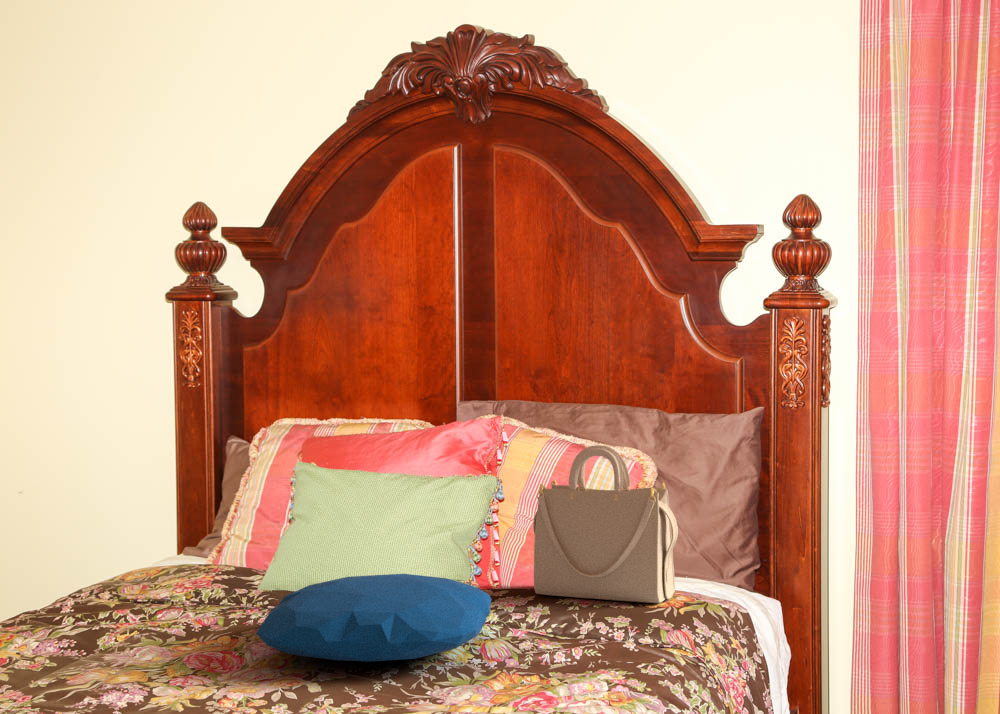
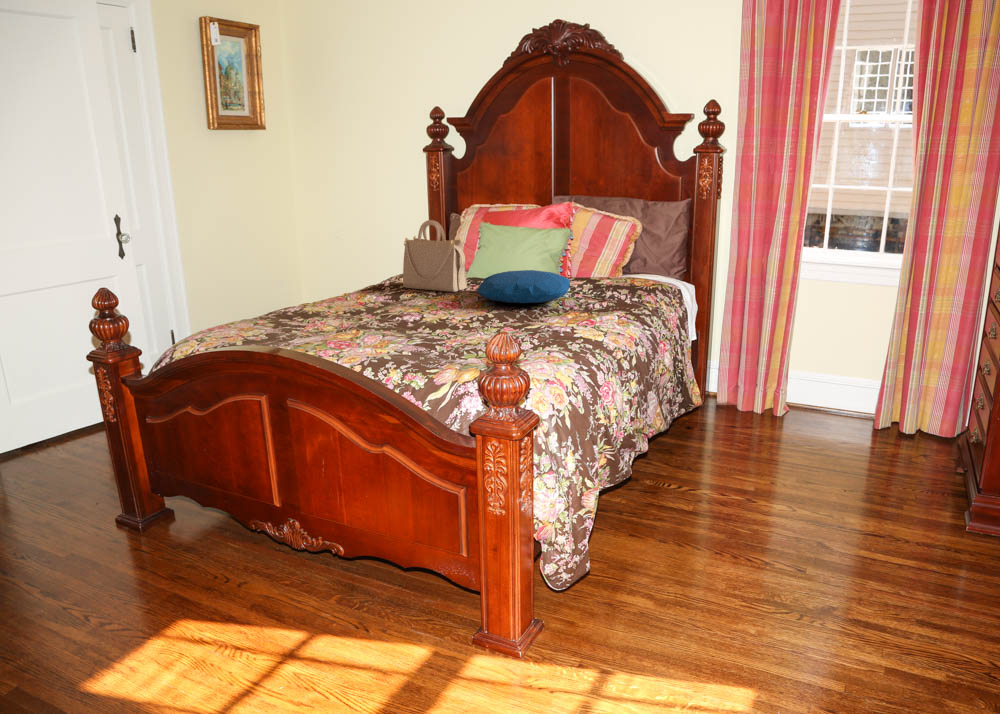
handbag: present [533,445,678,603] -> present [403,220,467,292]

